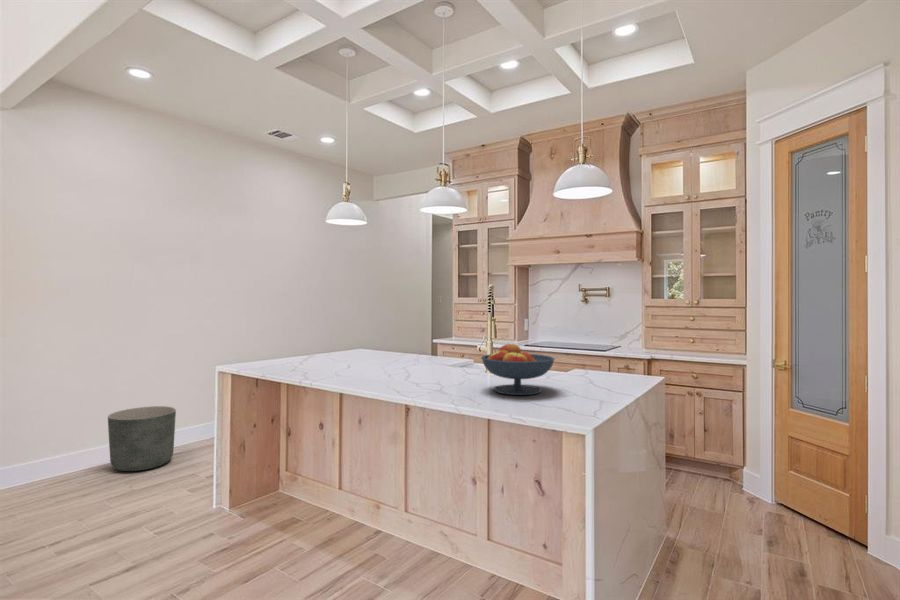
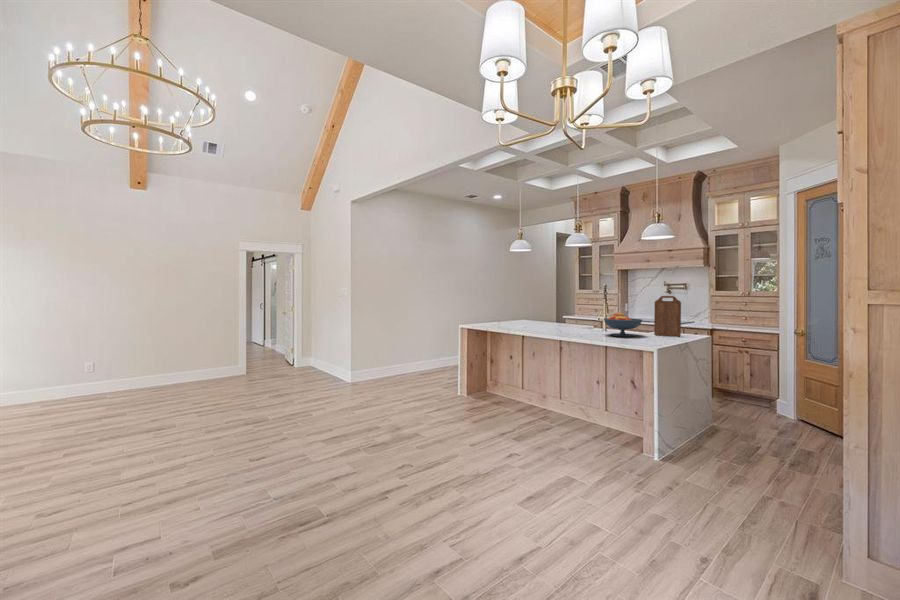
cutting board: none [576,310,624,391] -> present [654,296,681,337]
planter: present [108,406,176,471] -> none [395,350,425,381]

